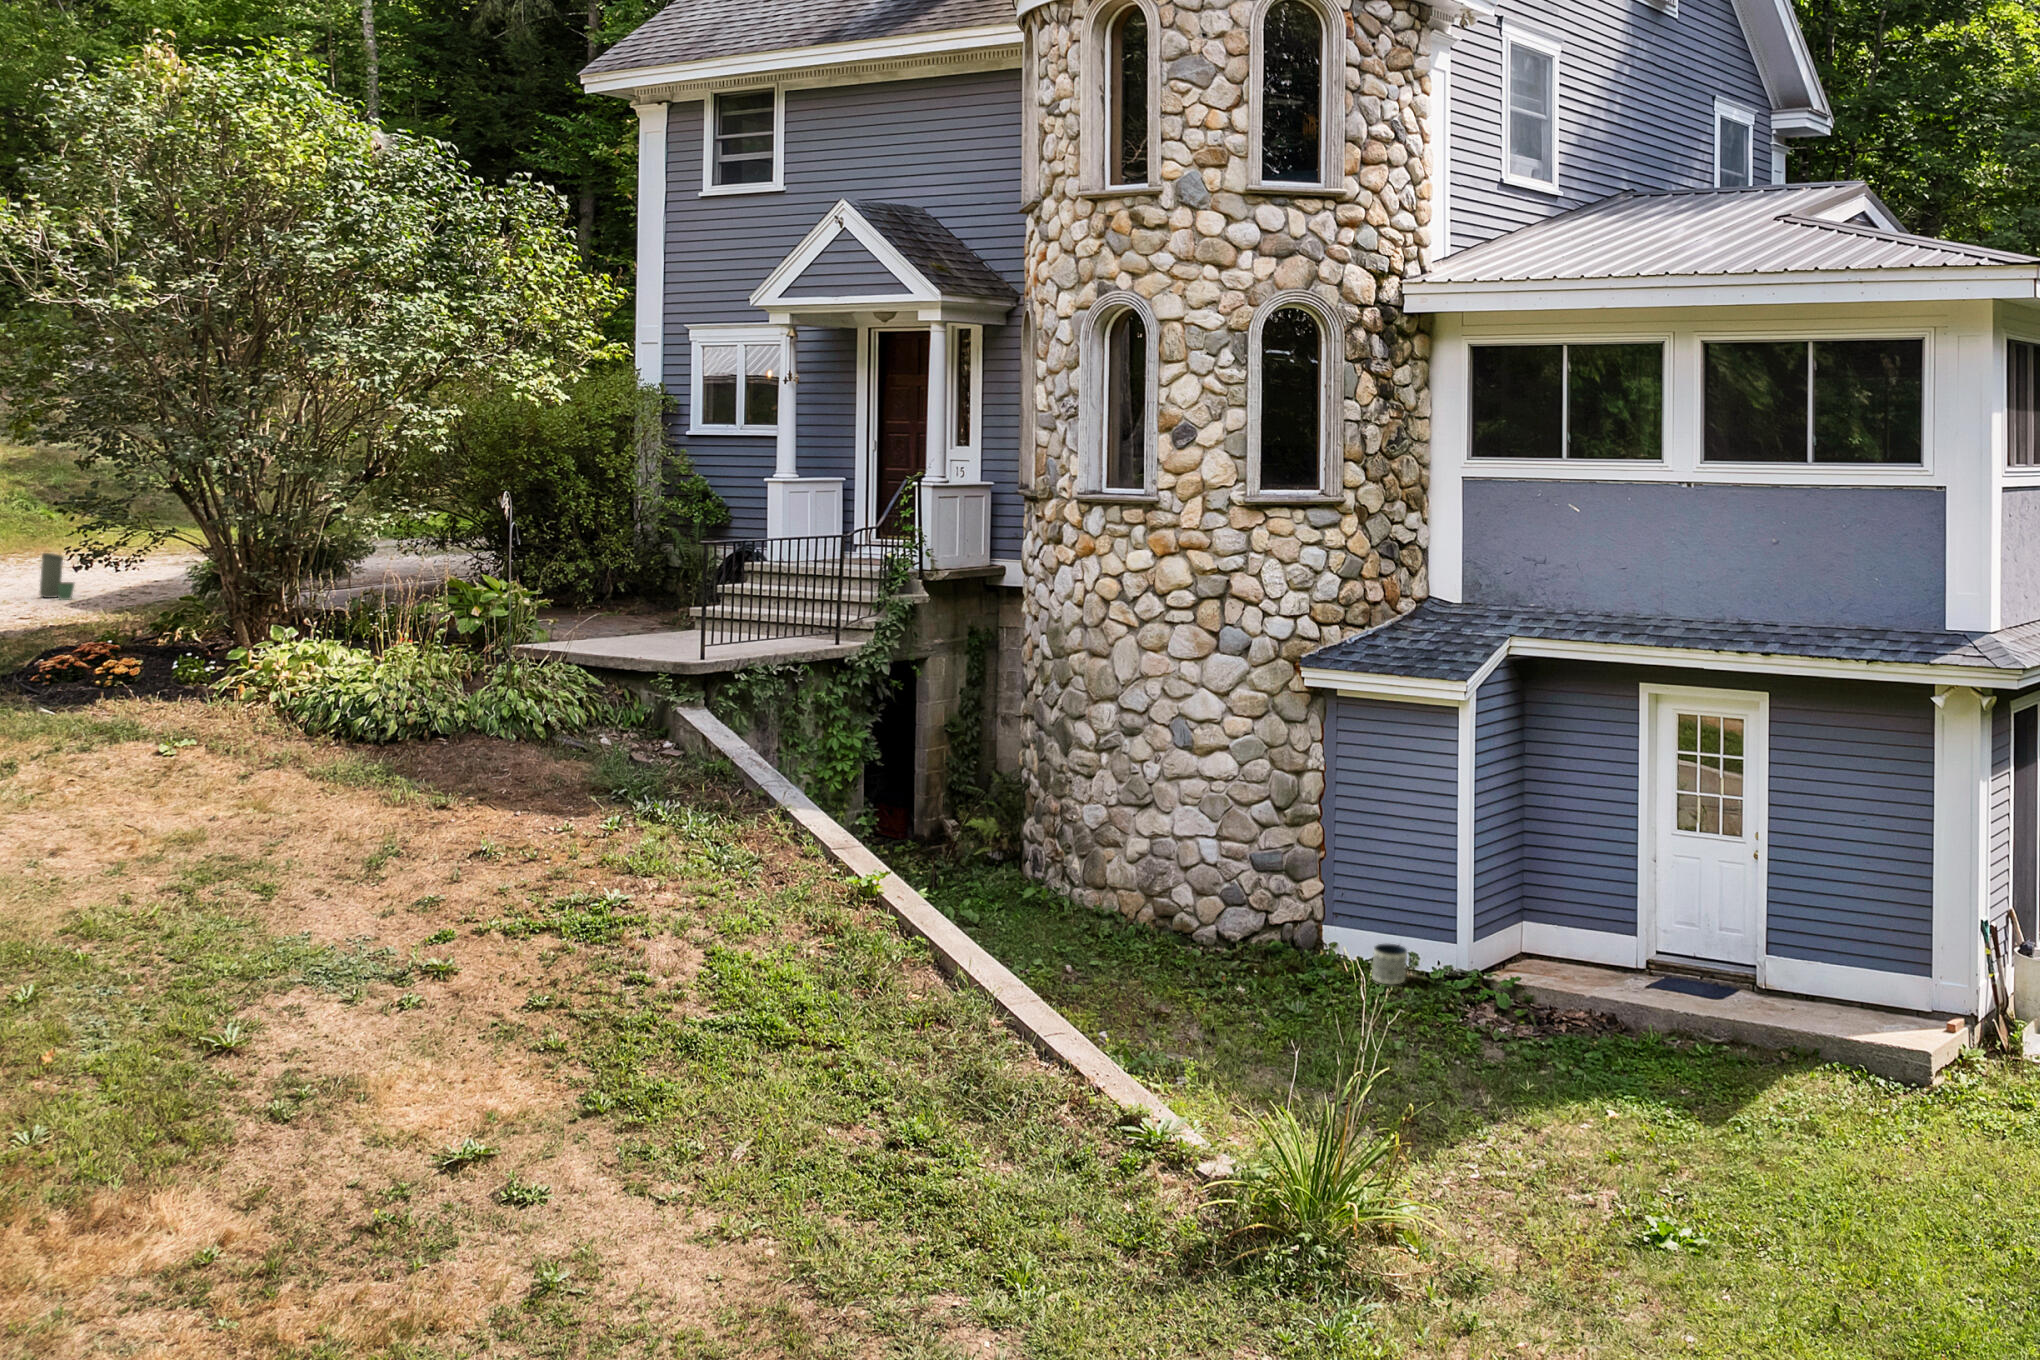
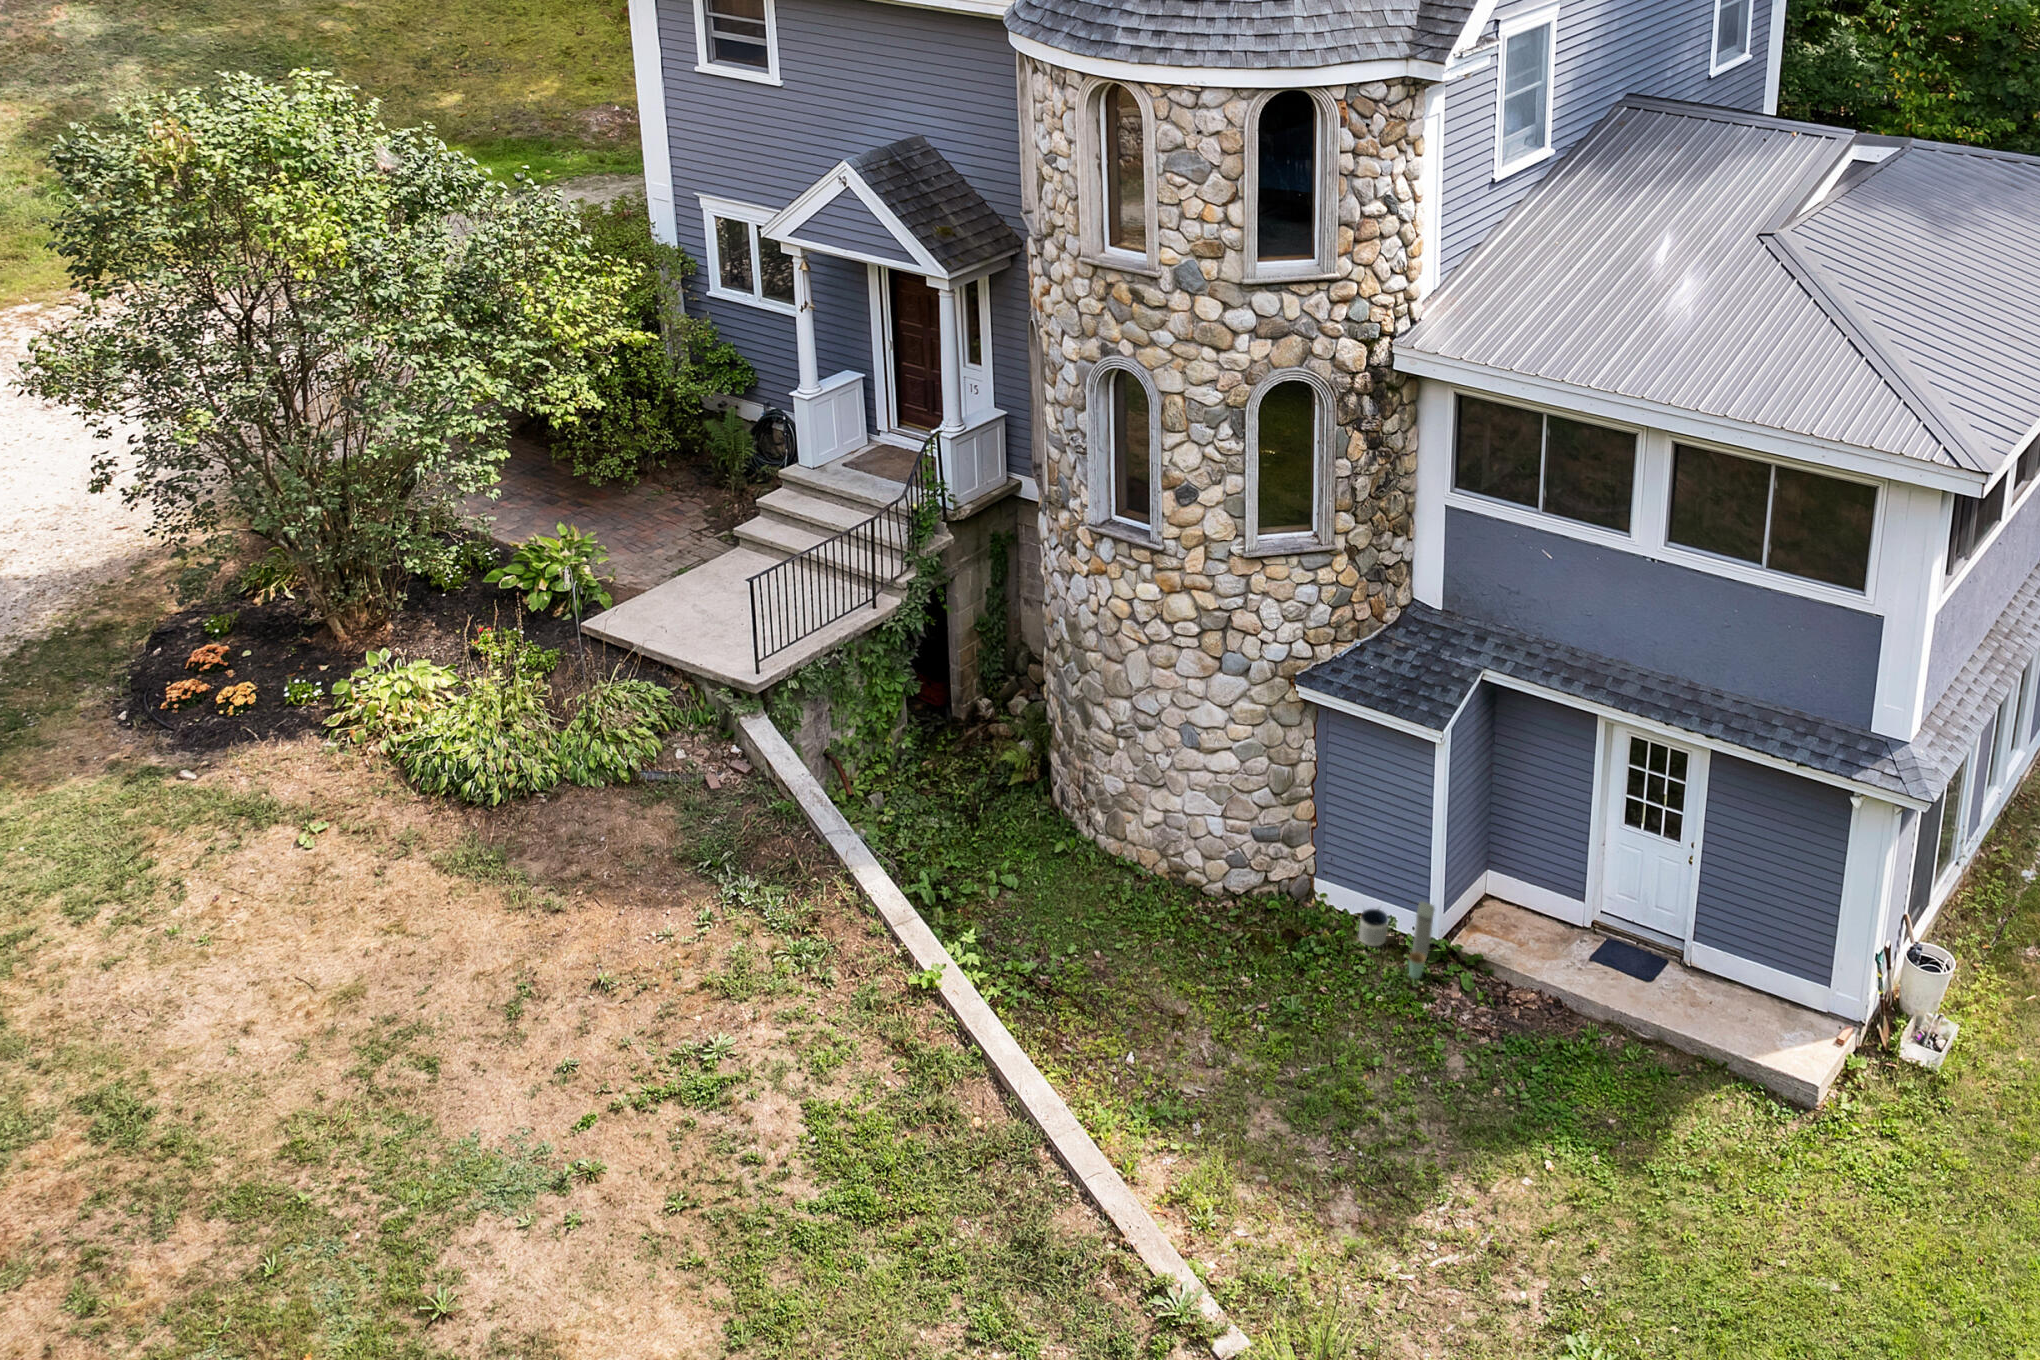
trash can: present [40,553,74,600] -> present [1409,901,1435,979]

